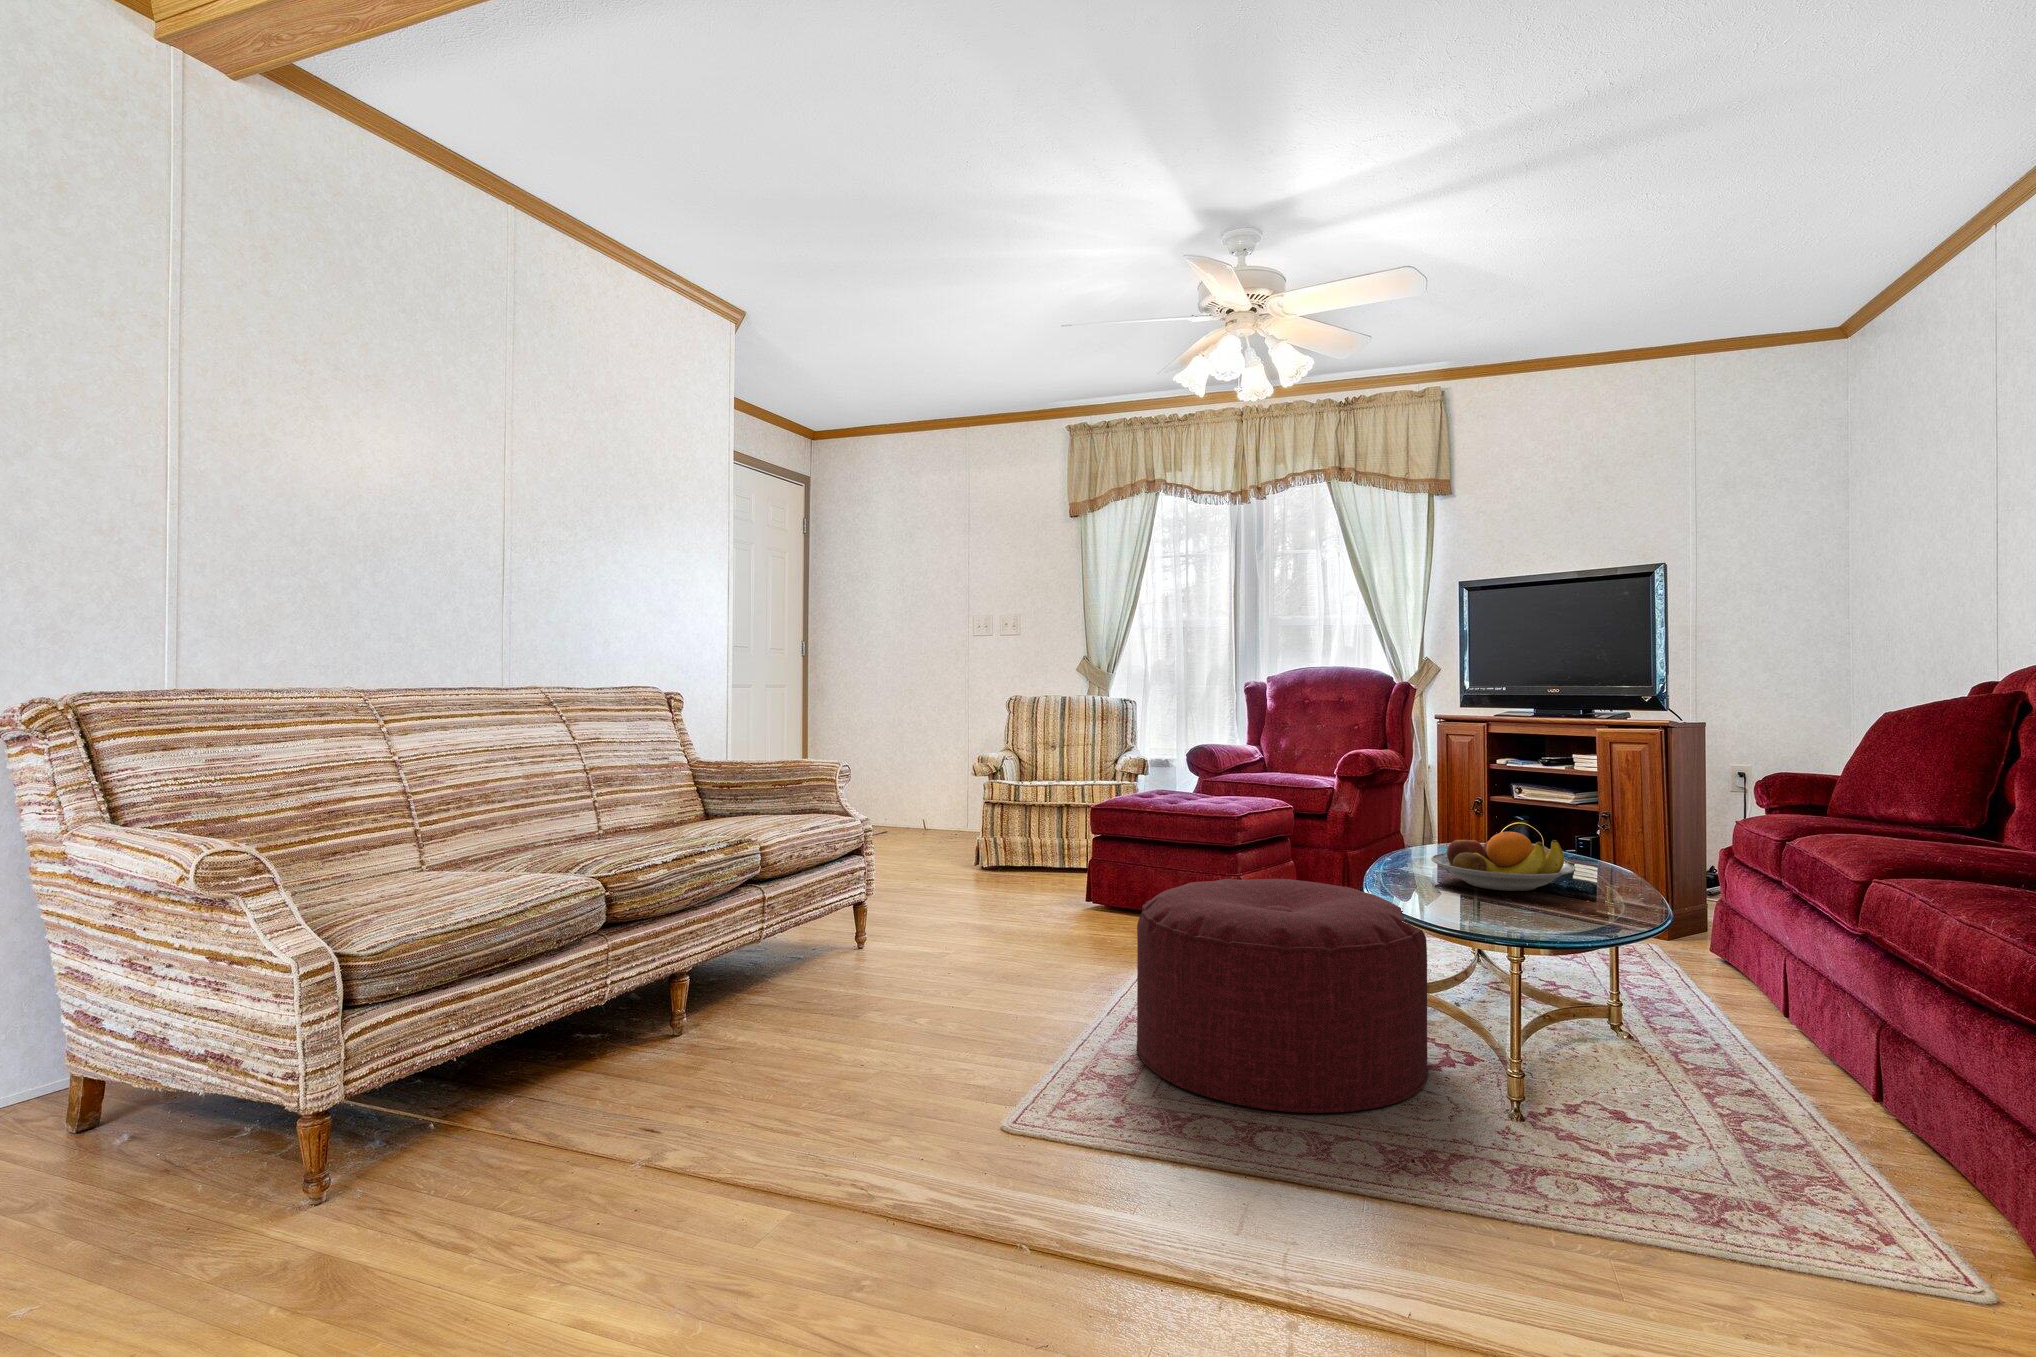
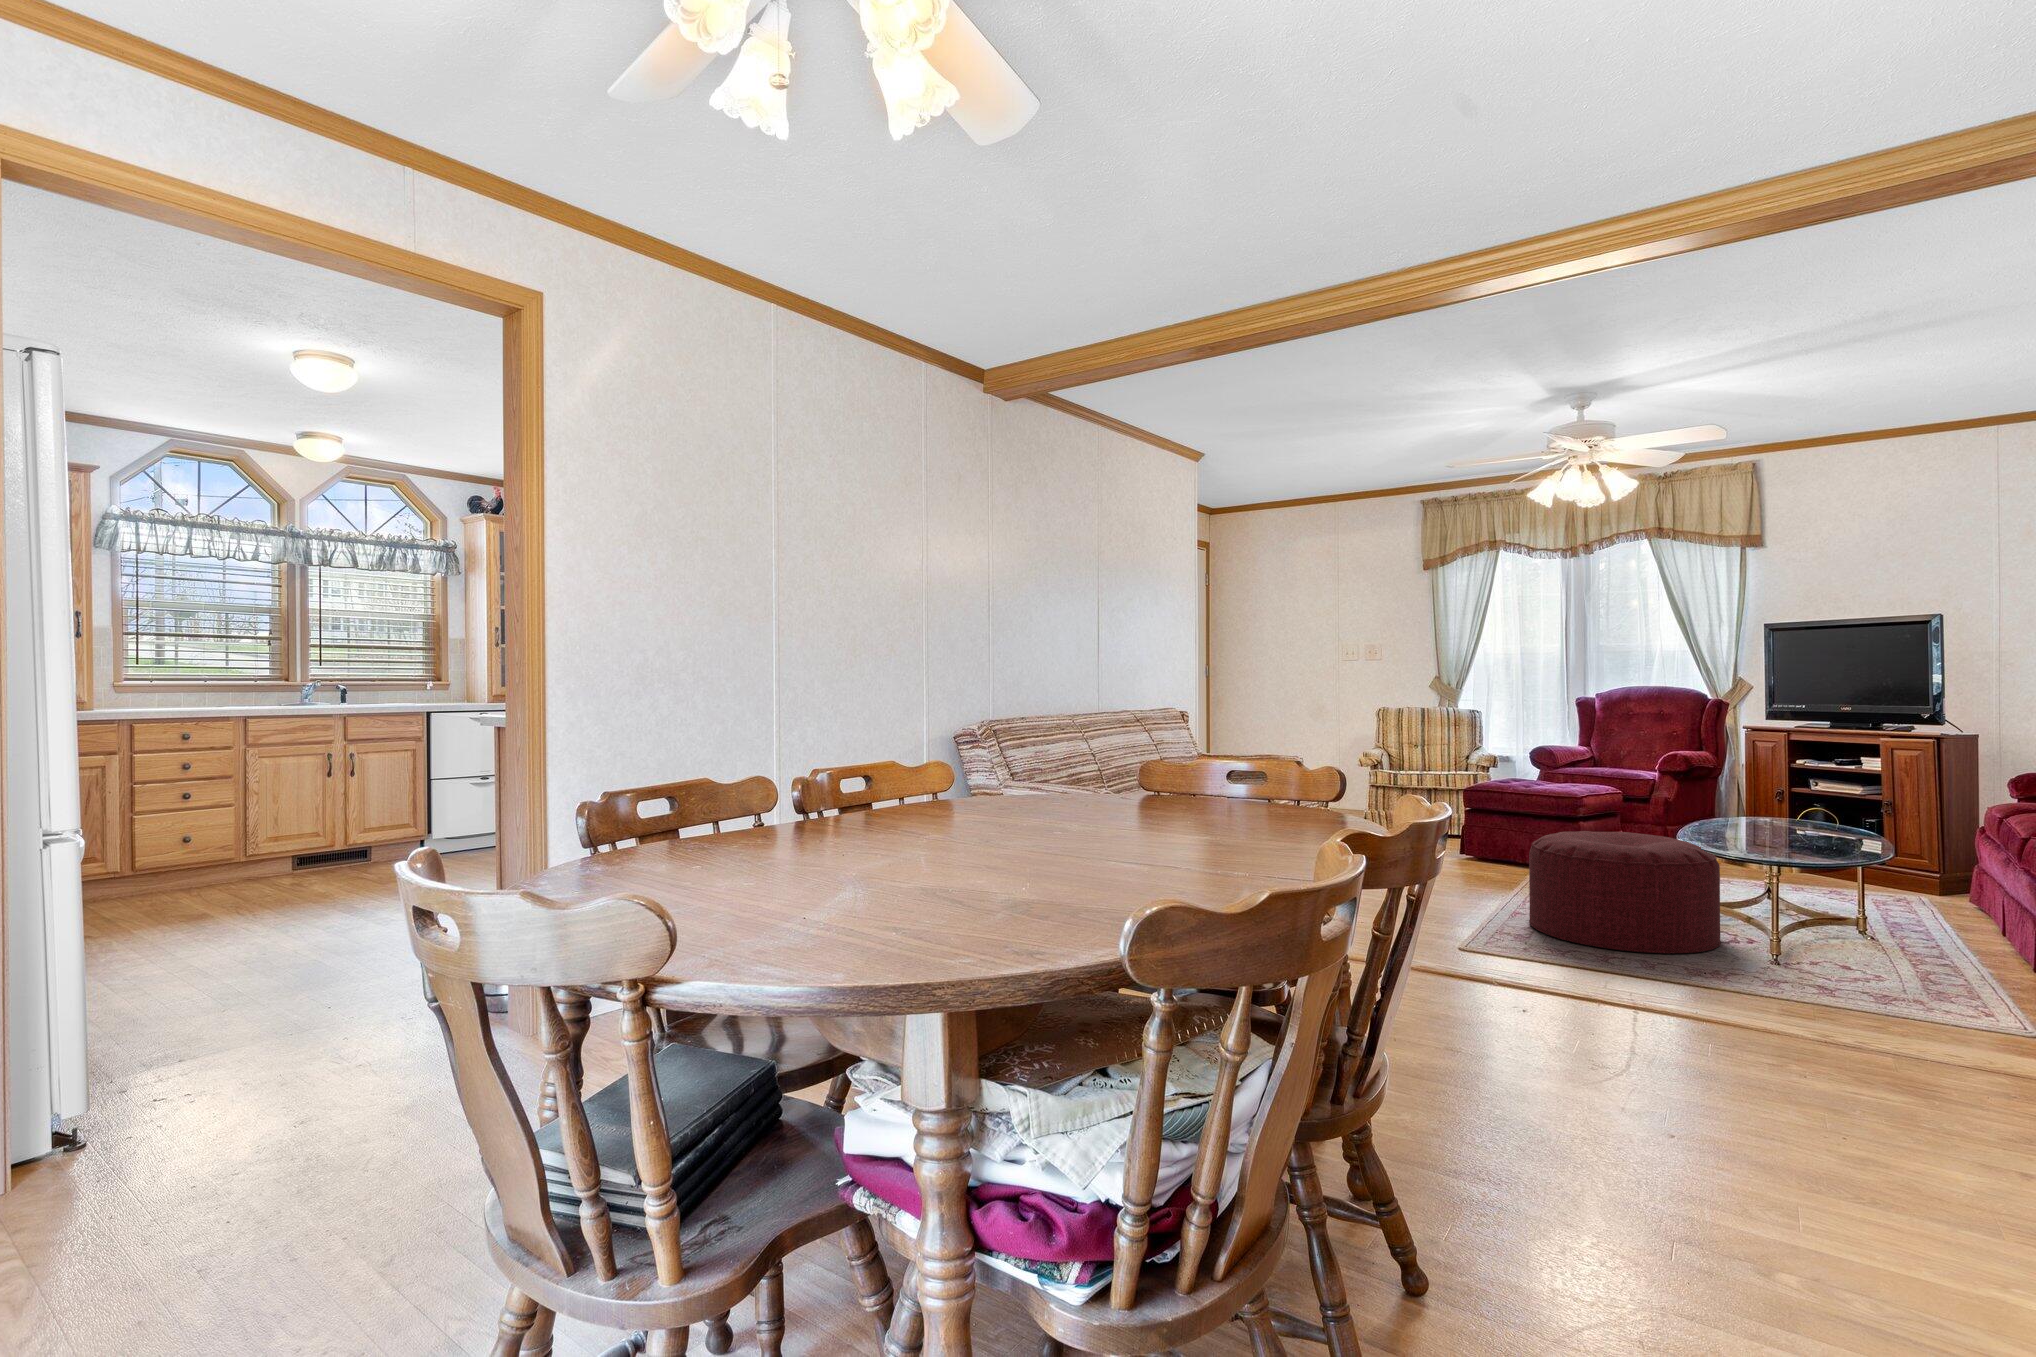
fruit bowl: present [1431,832,1575,891] -> none [1726,806,1828,843]

